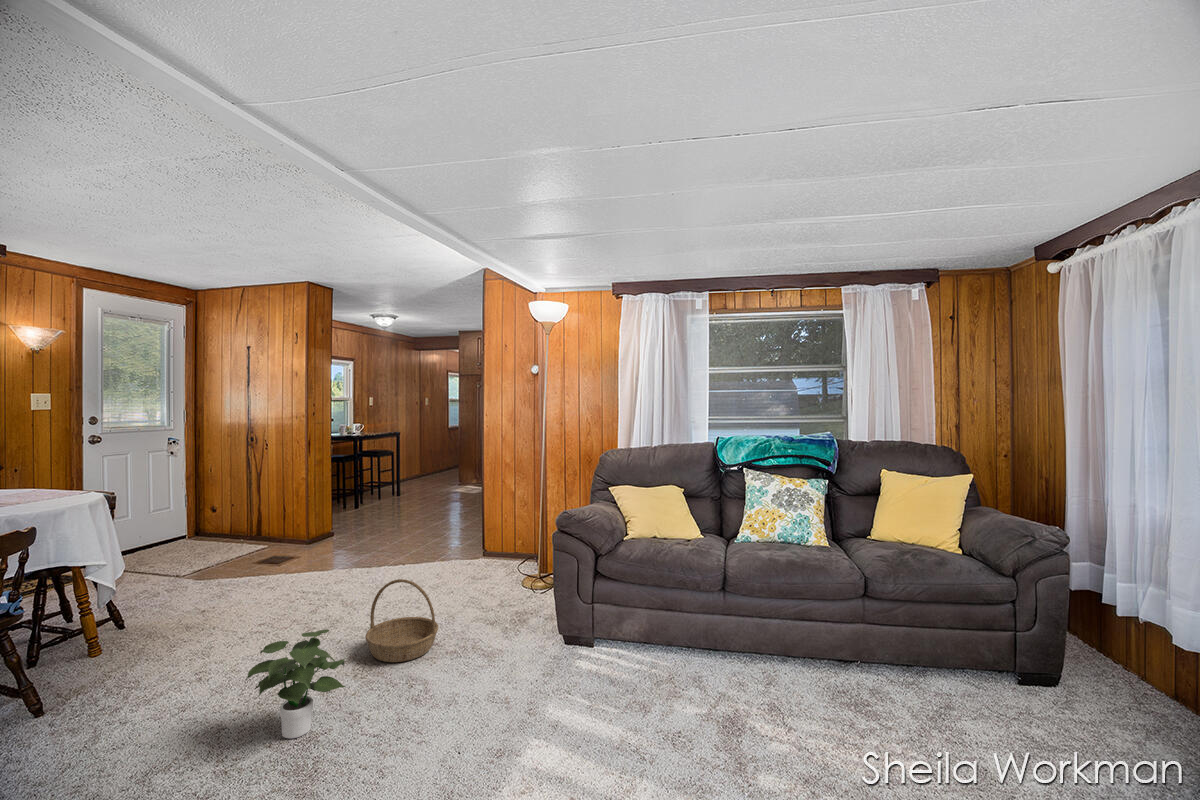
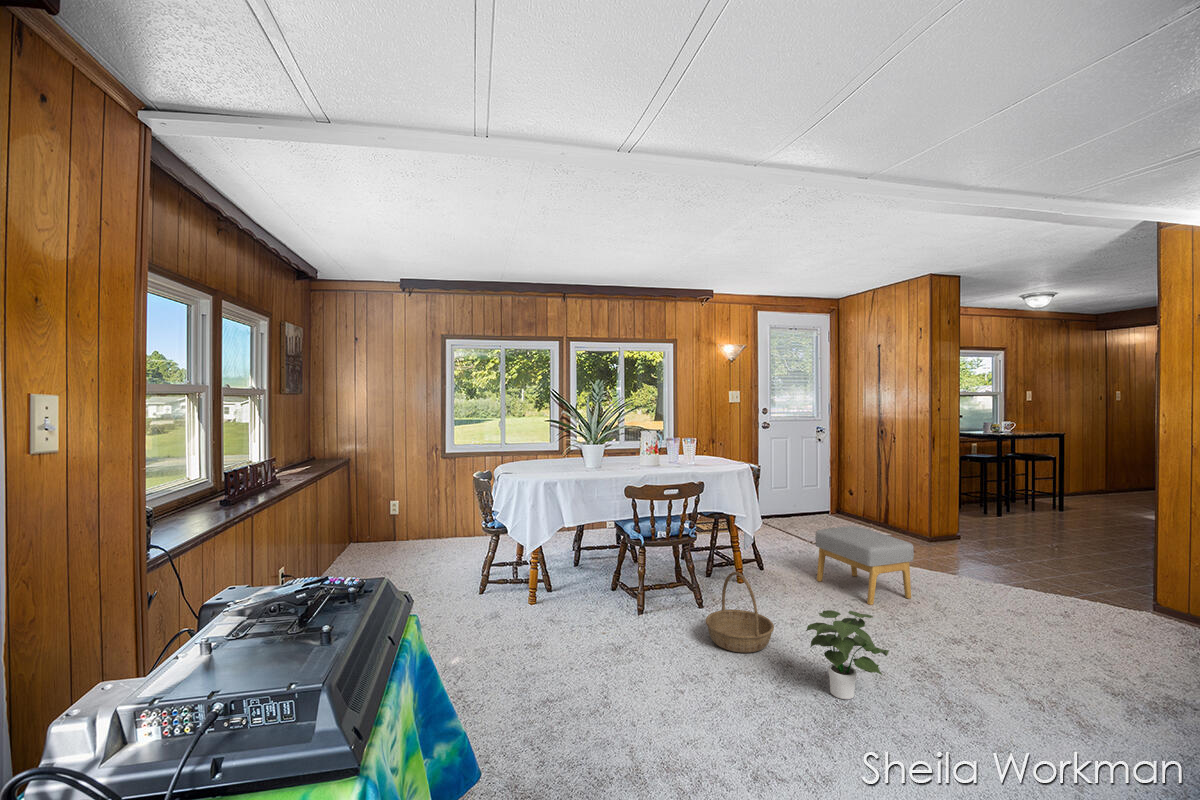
footstool: none [205,544,322,624] -> present [815,526,914,605]
basket: present [365,579,438,662] -> present [706,572,774,653]

